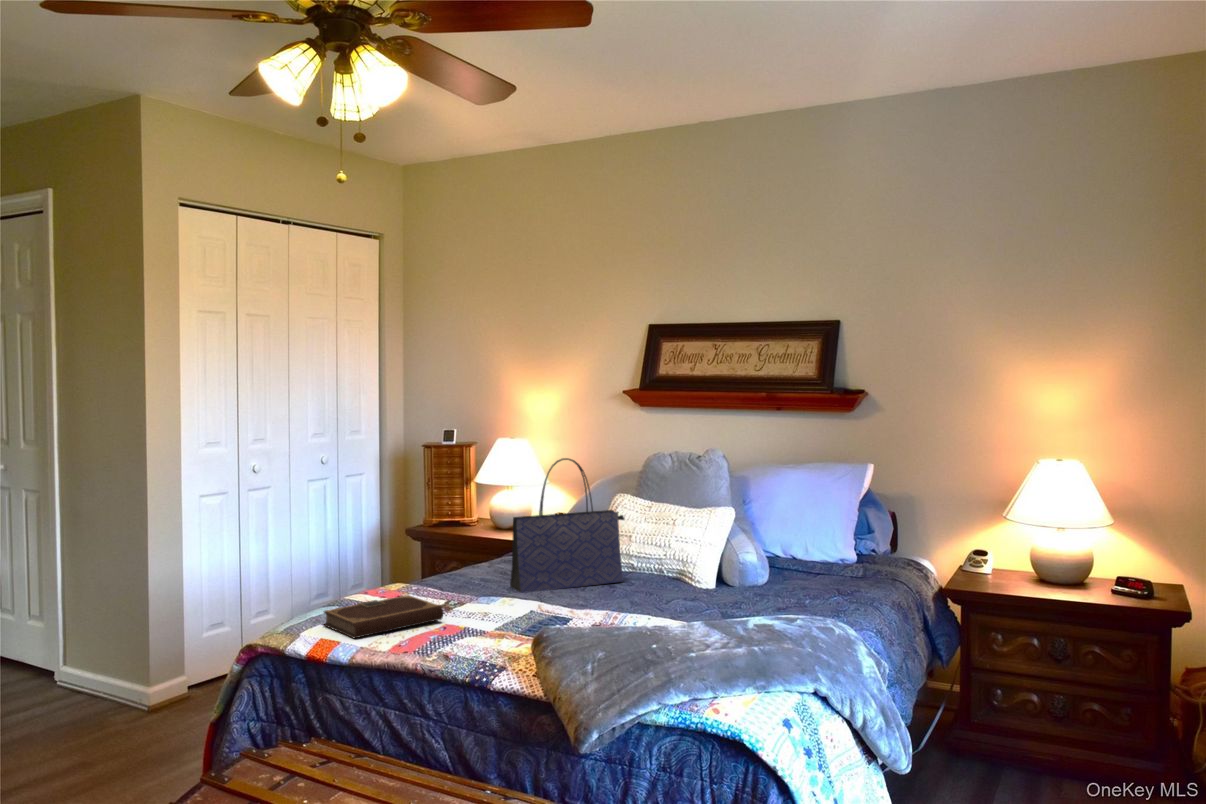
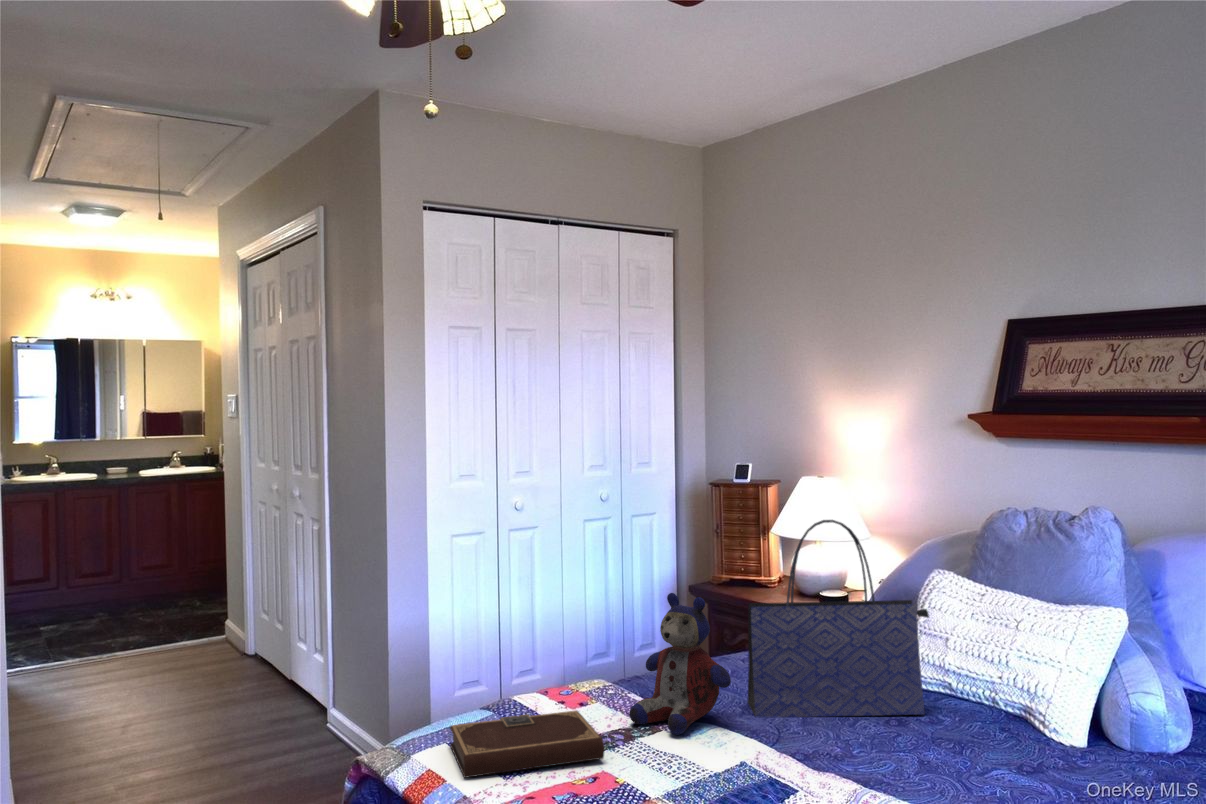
stuffed bear: none [441,511,510,605] -> present [629,593,731,735]

